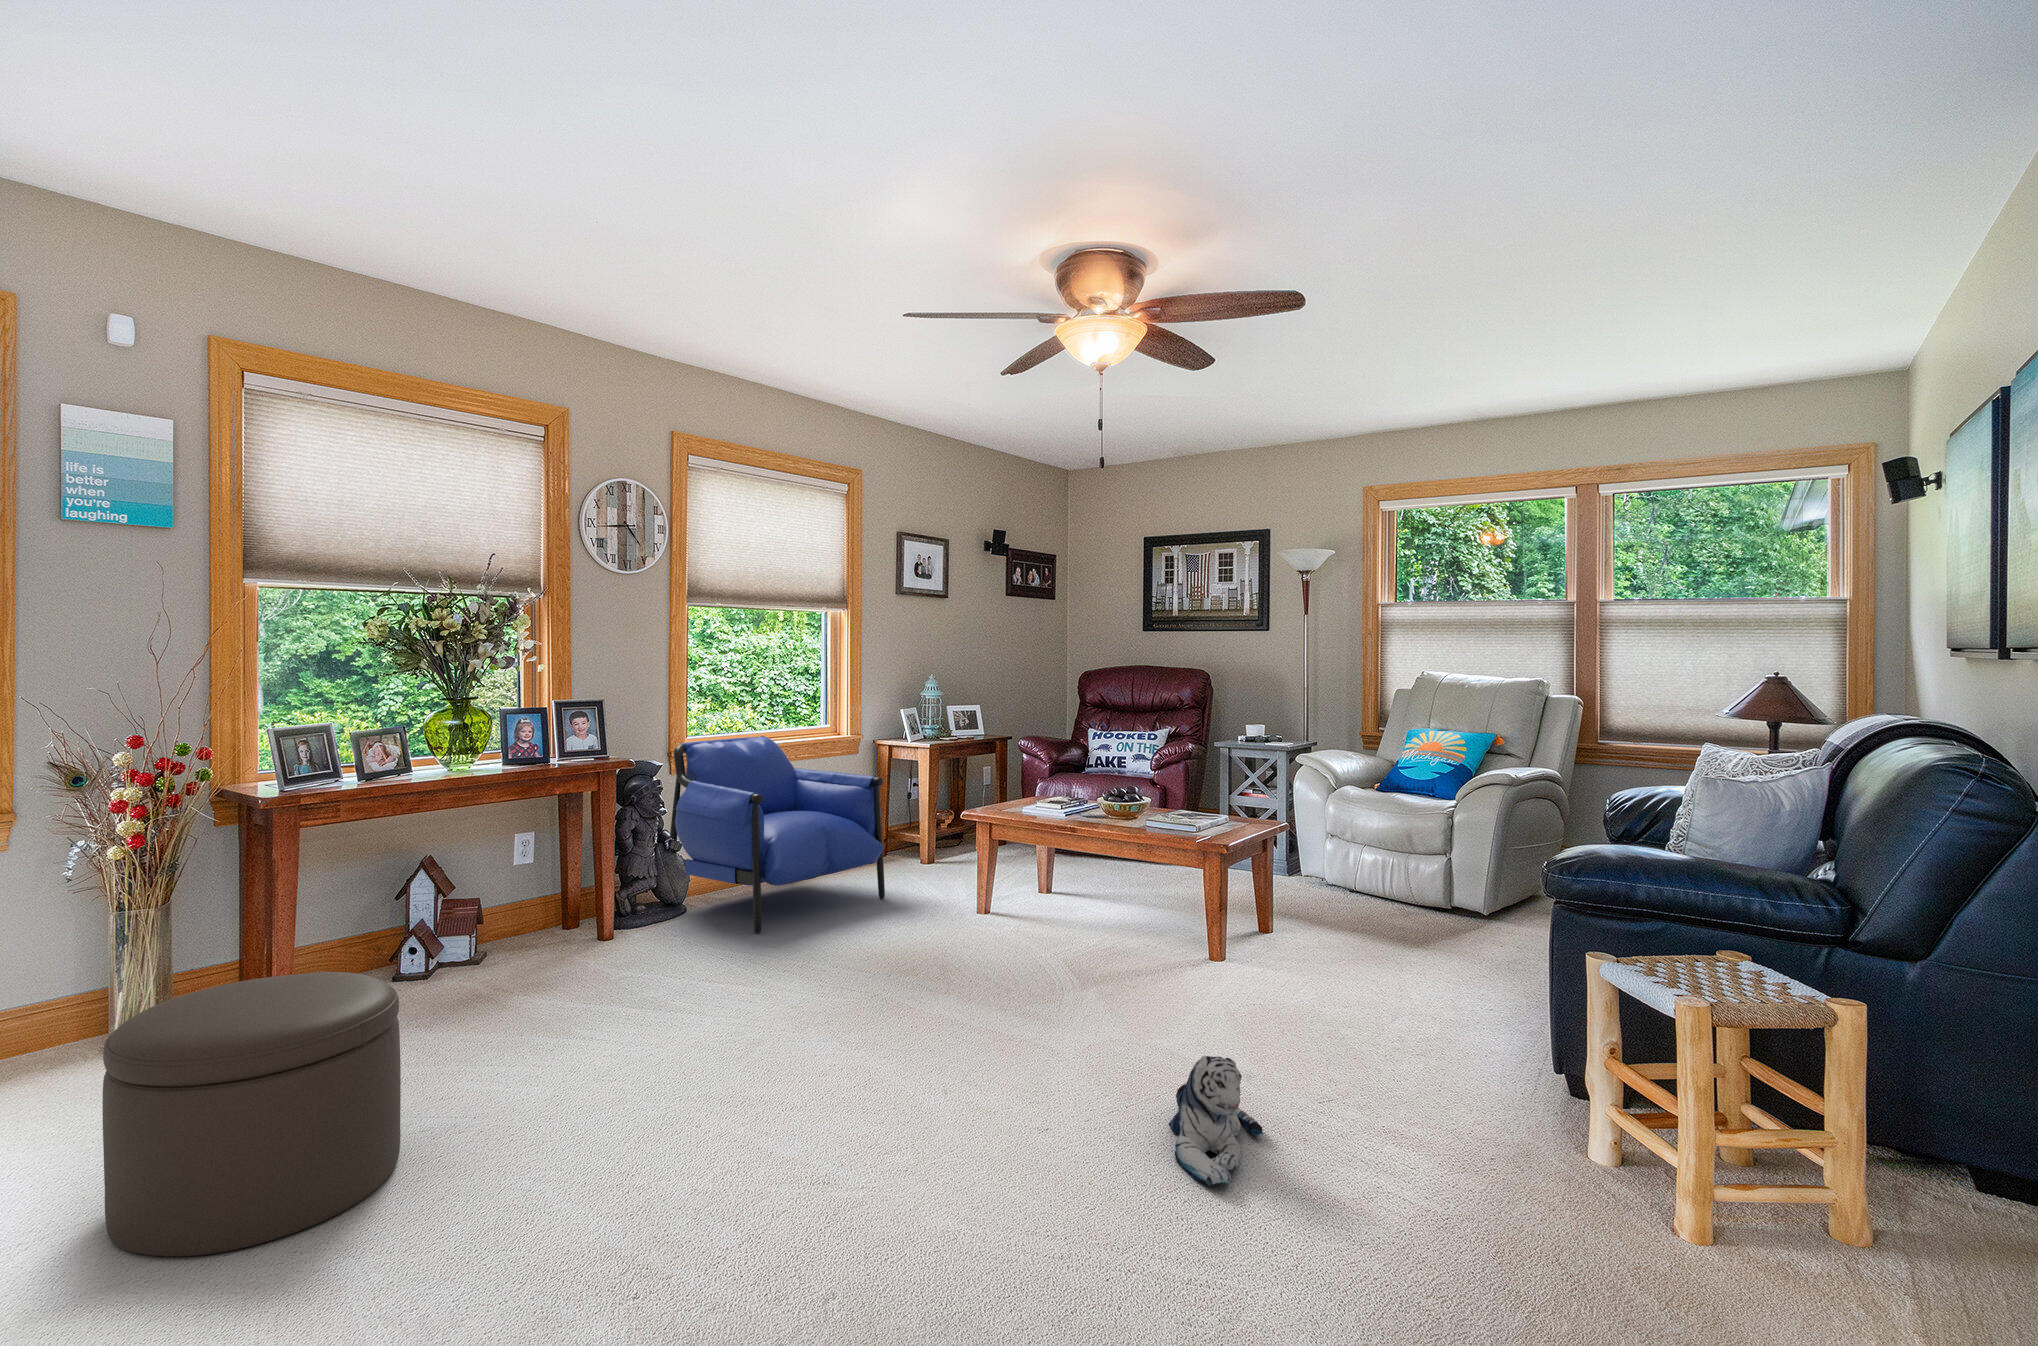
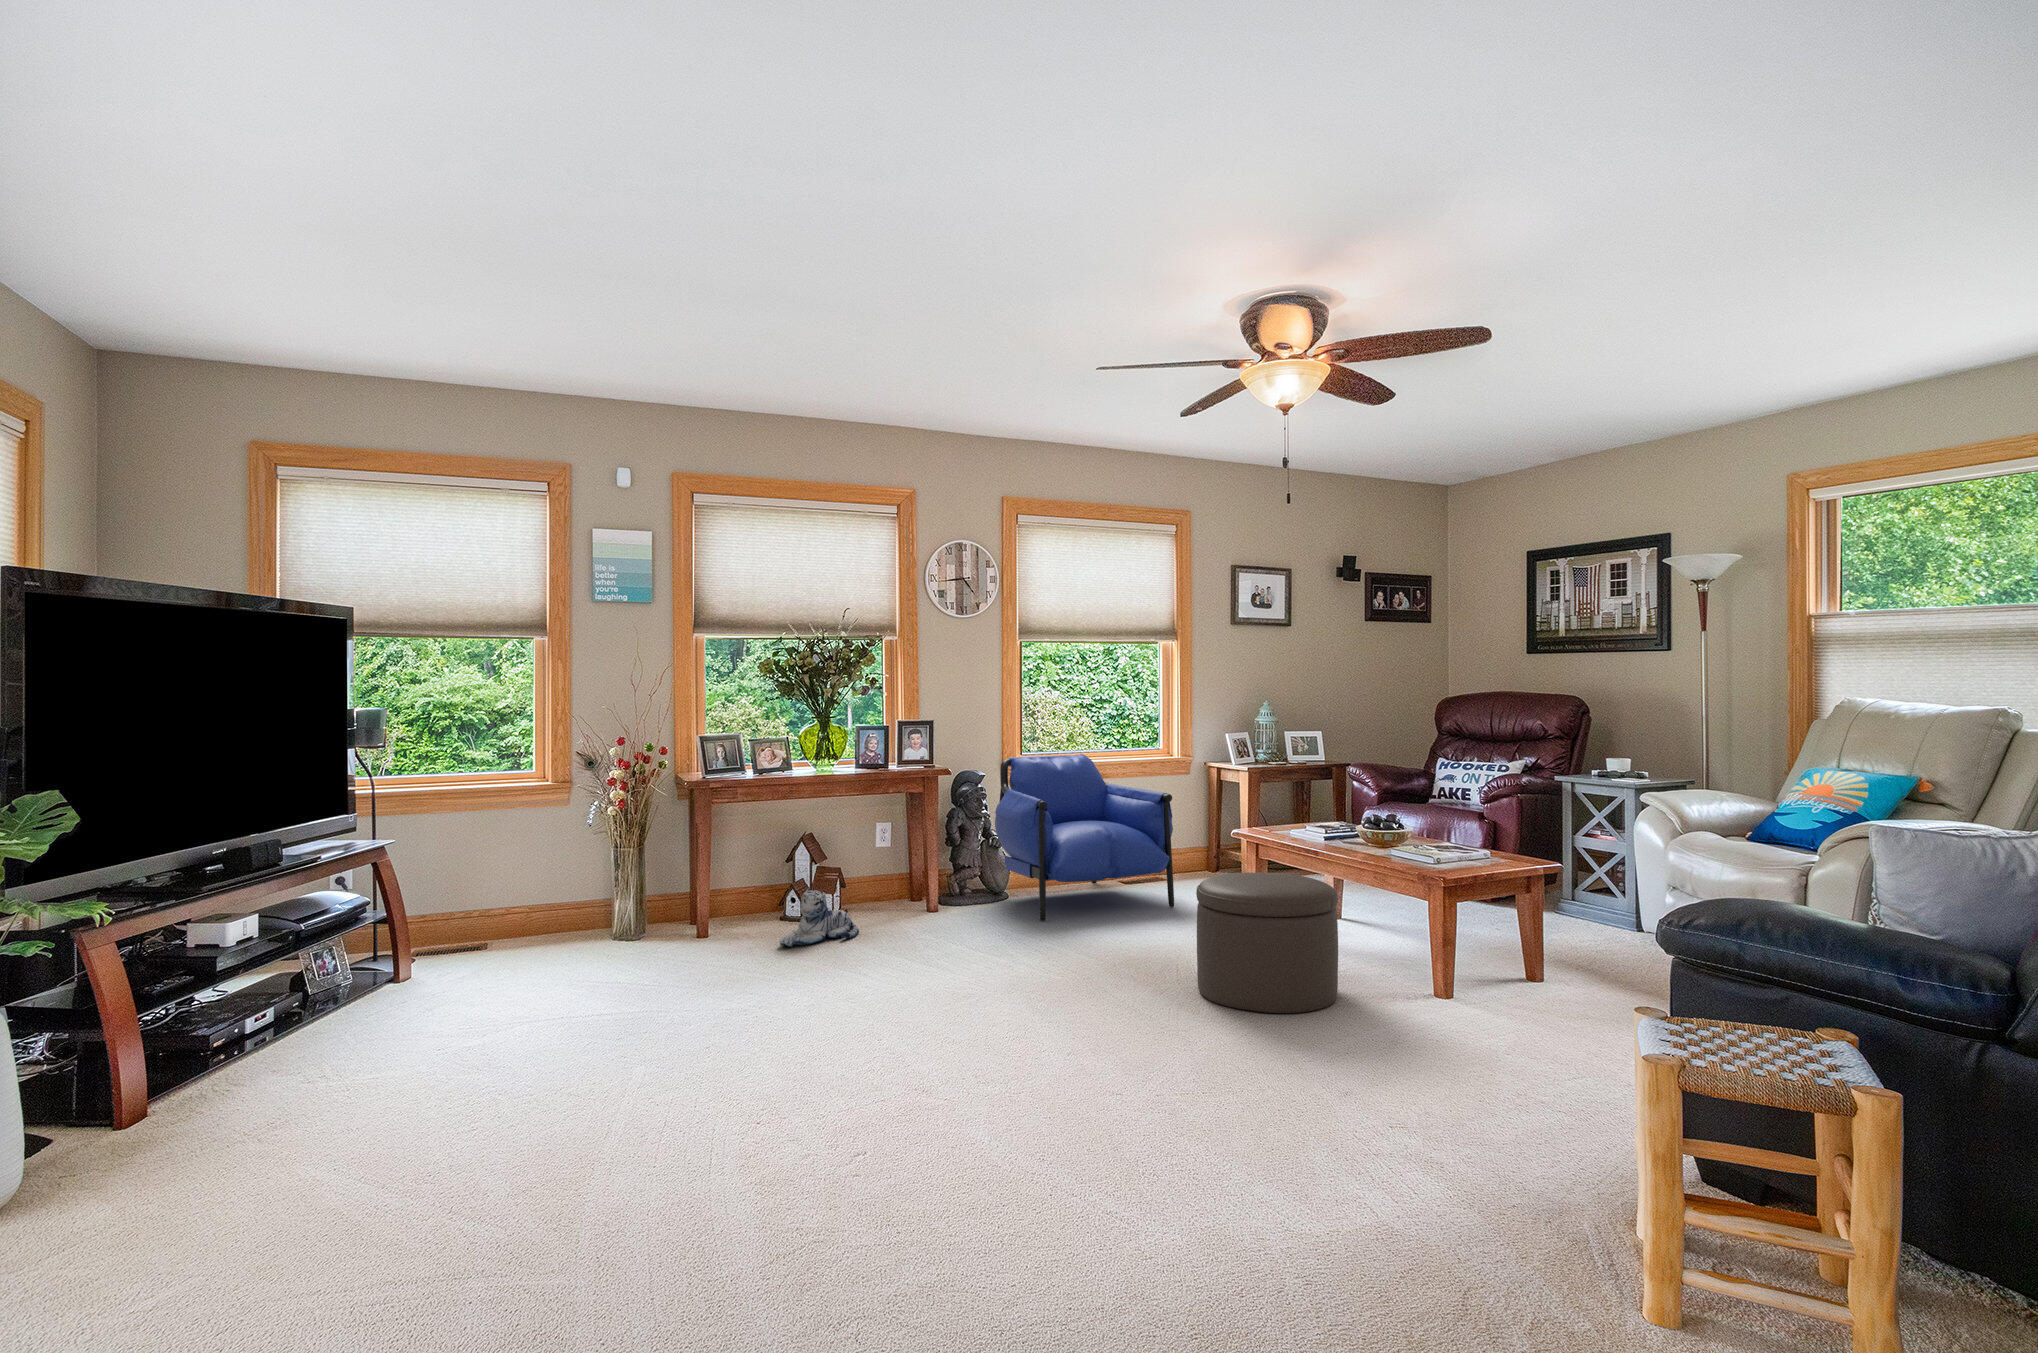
ottoman: present [102,972,401,1256] -> present [1196,873,1338,1013]
plush toy: present [1169,1056,1263,1186] -> present [780,889,859,947]

